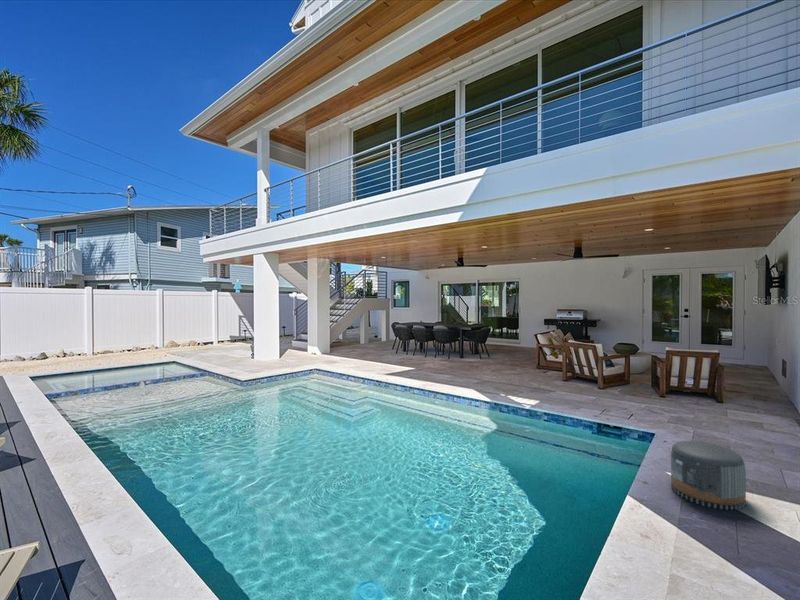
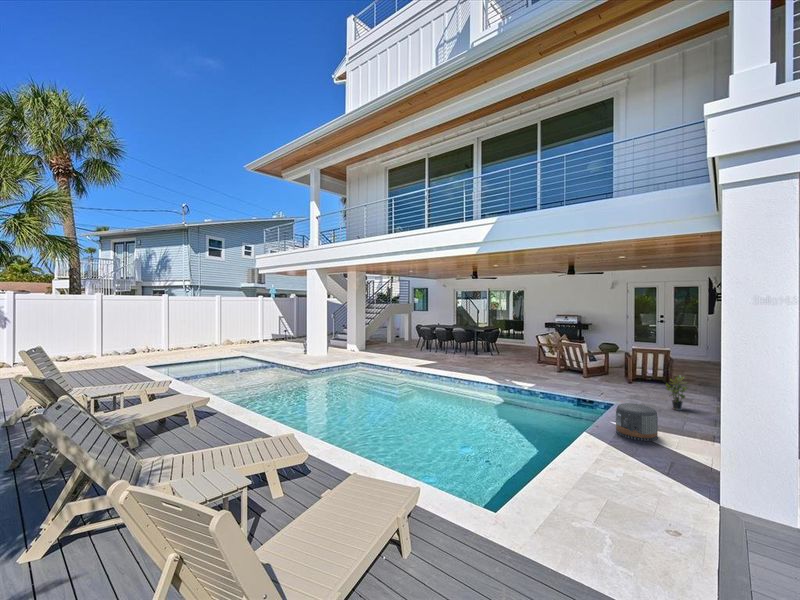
potted plant: none [727,389,764,443] -> present [666,375,688,410]

